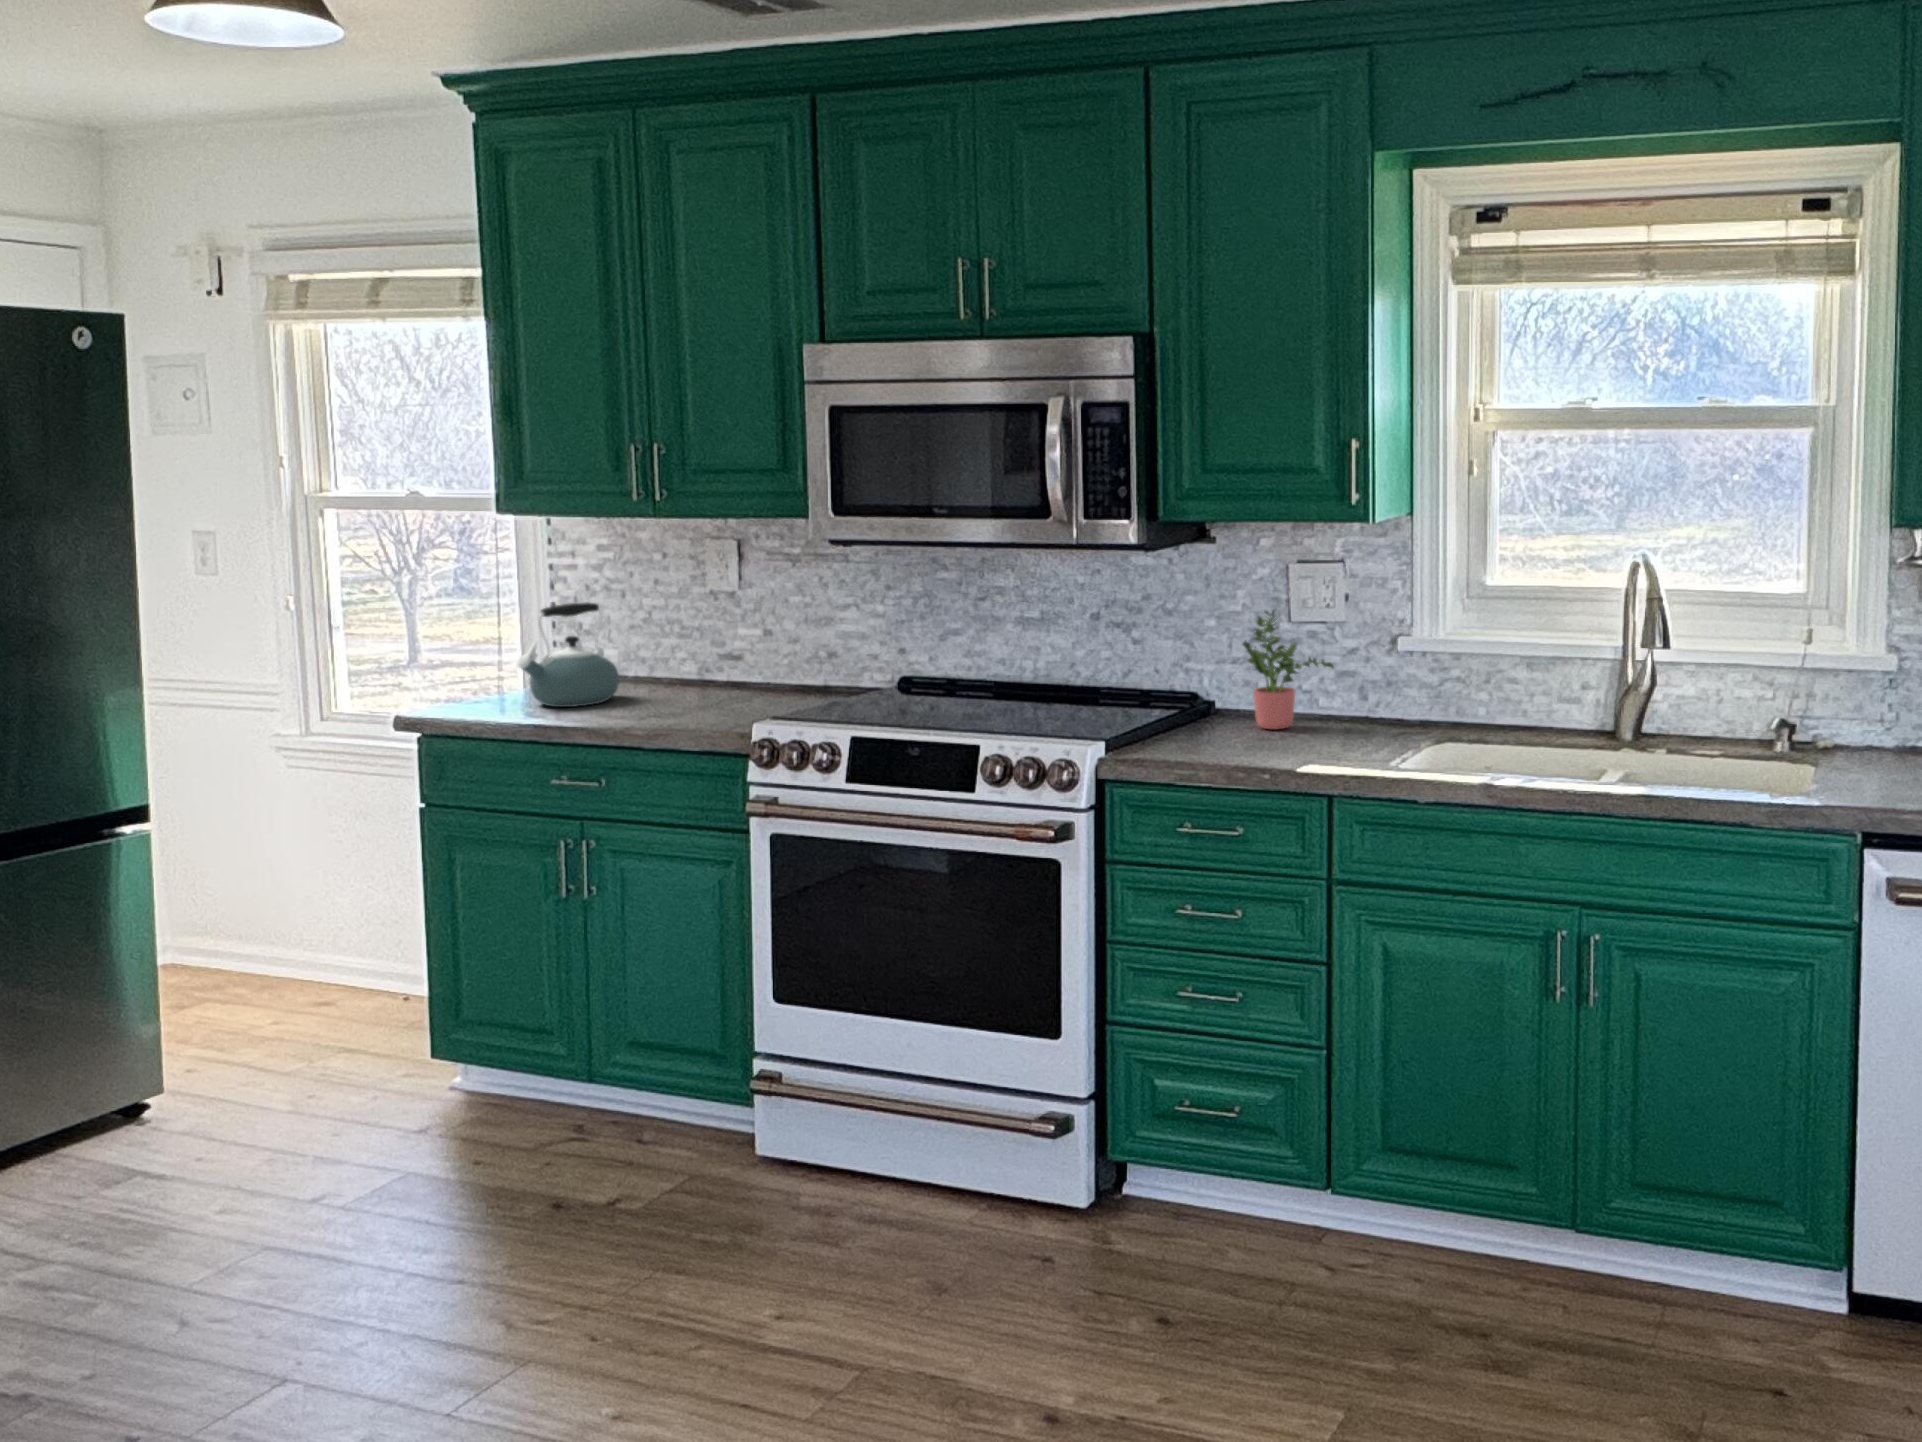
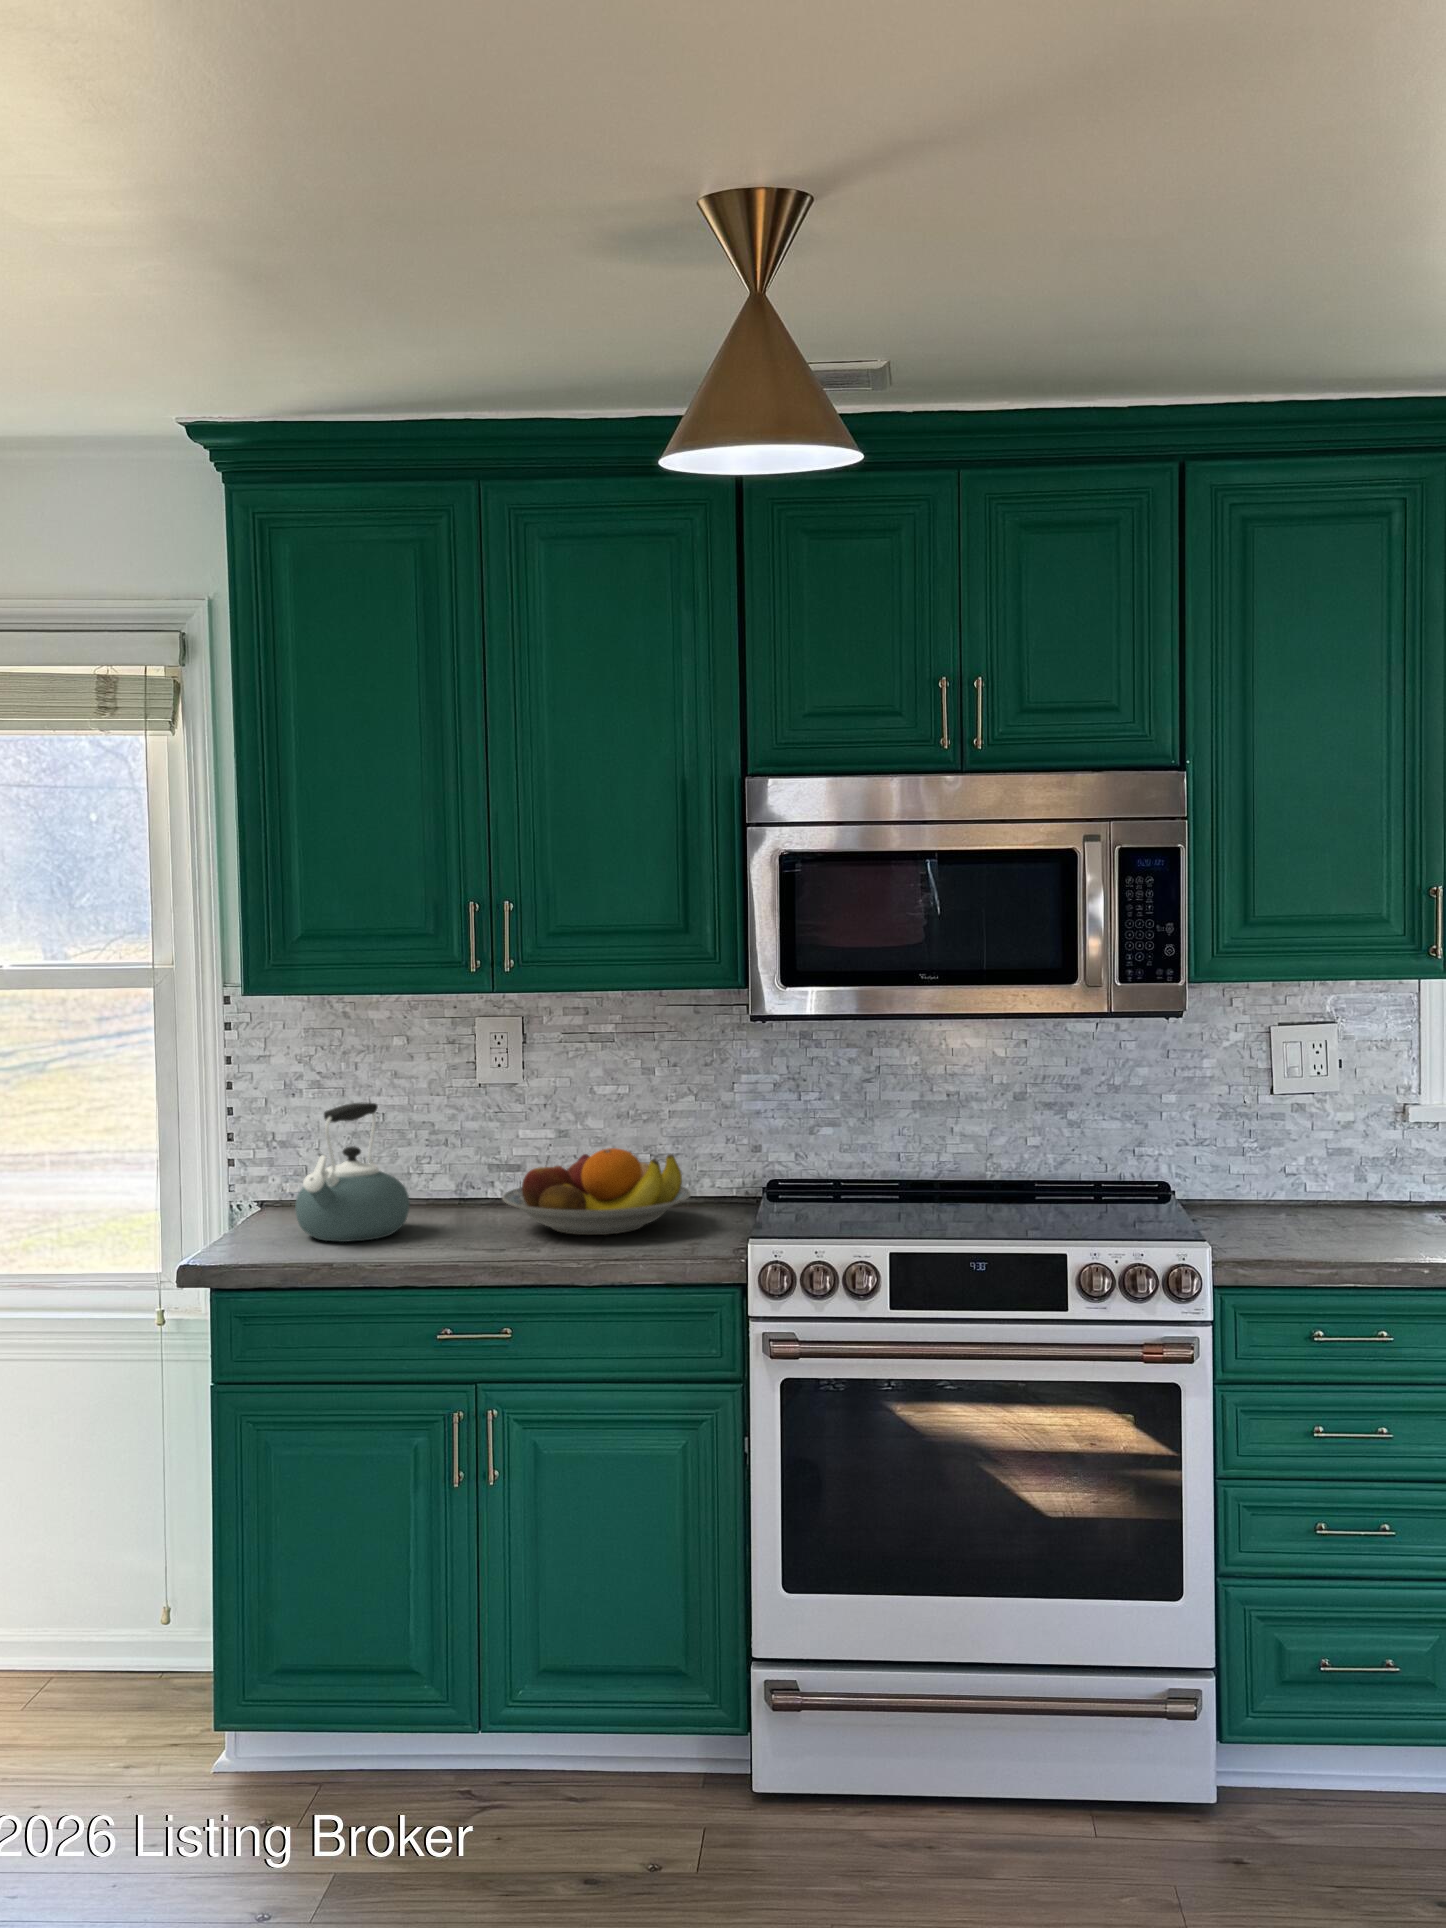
potted plant: present [1242,609,1334,730] -> none [1266,1080,1353,1217]
fruit bowl: none [660,645,812,712] -> present [502,1148,691,1235]

